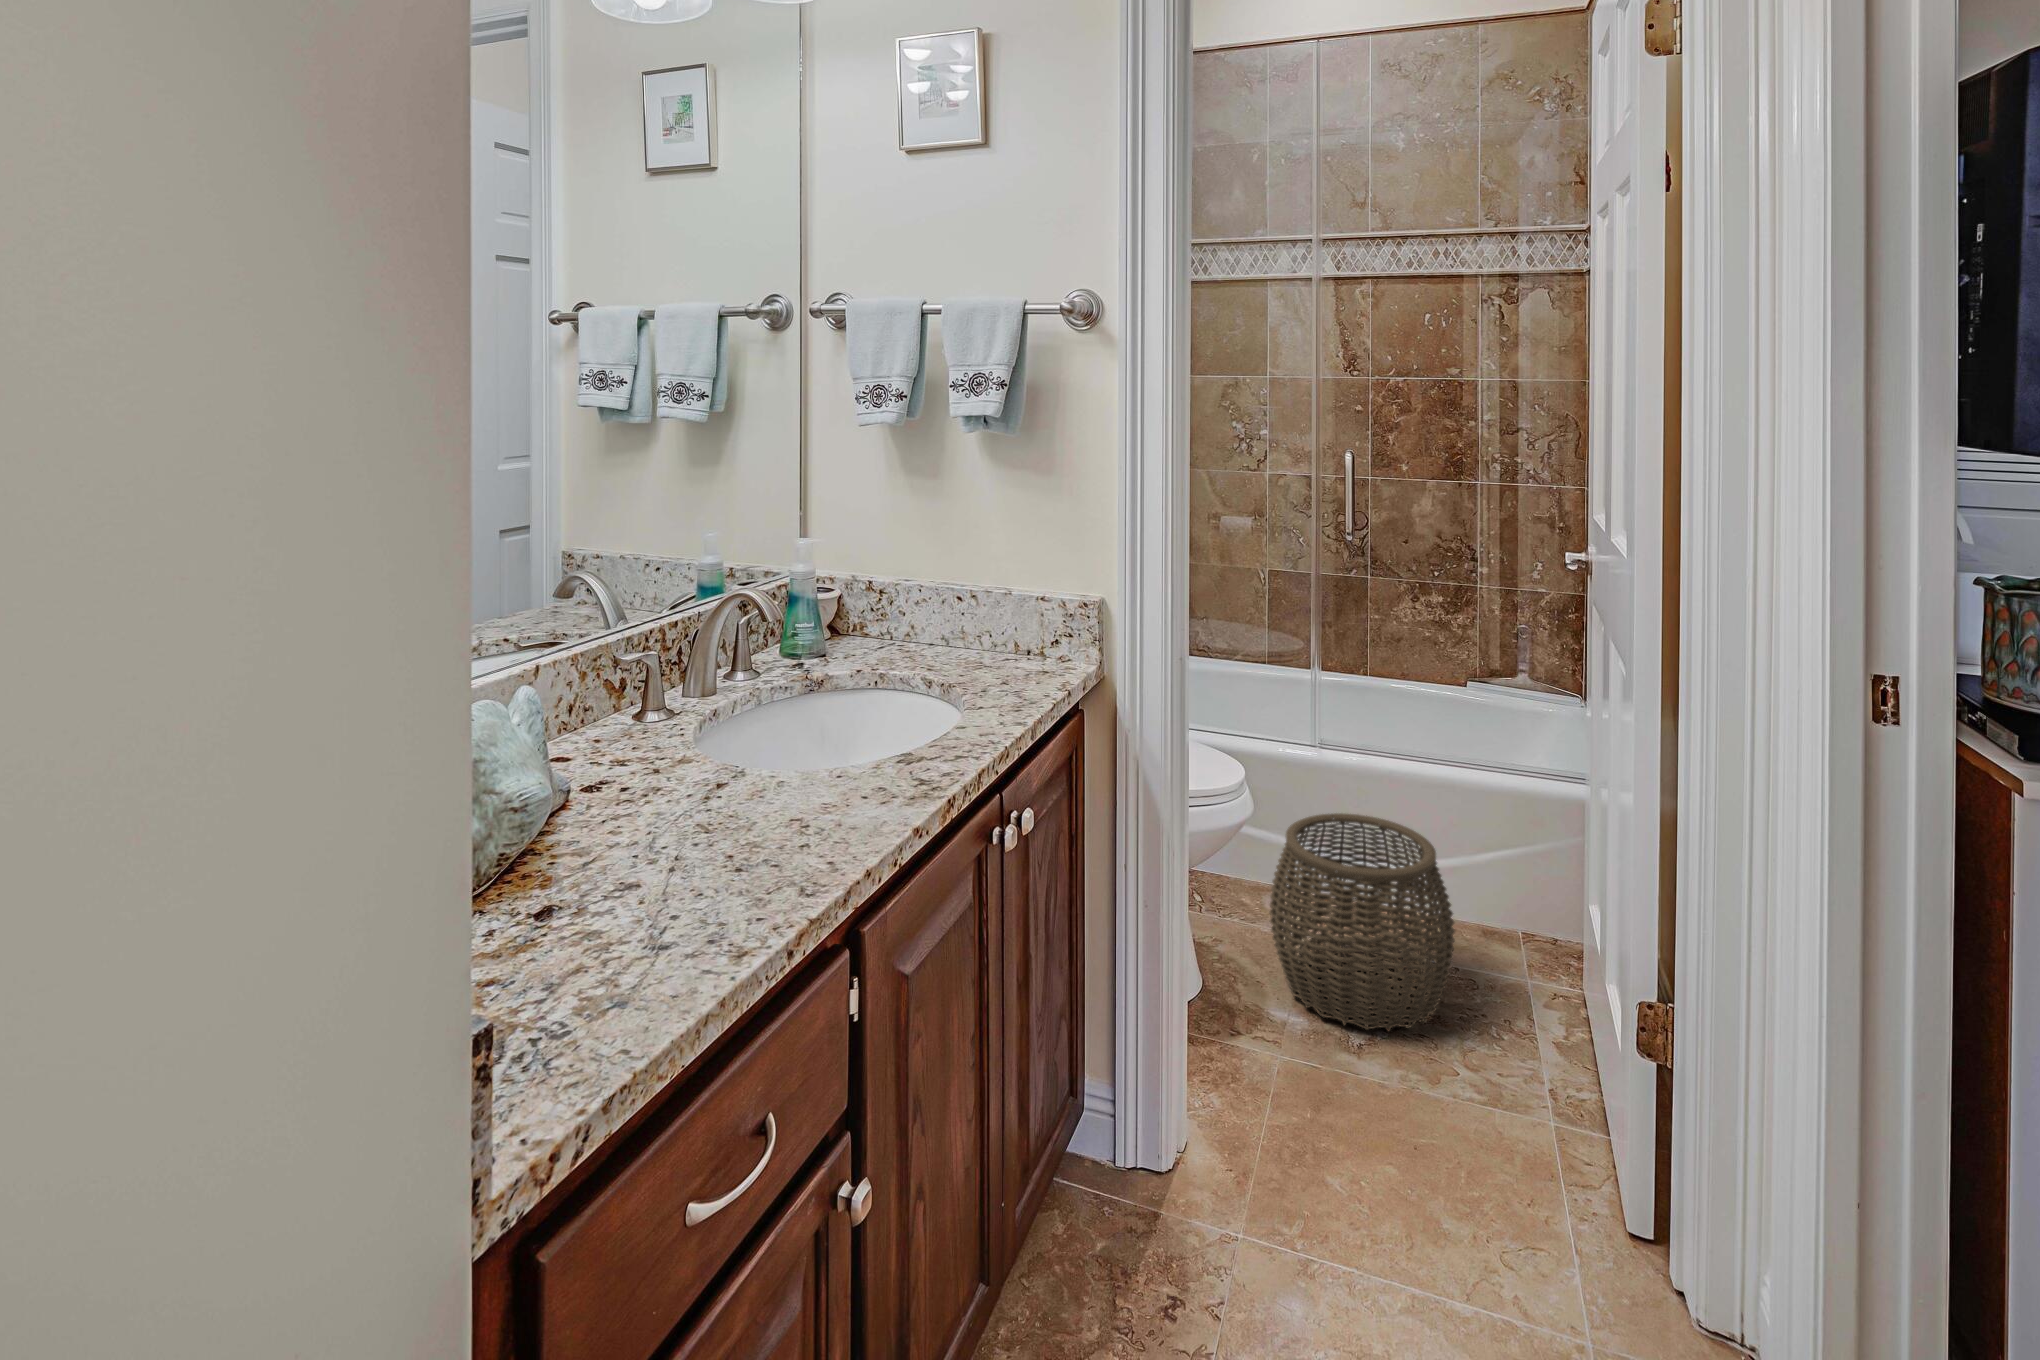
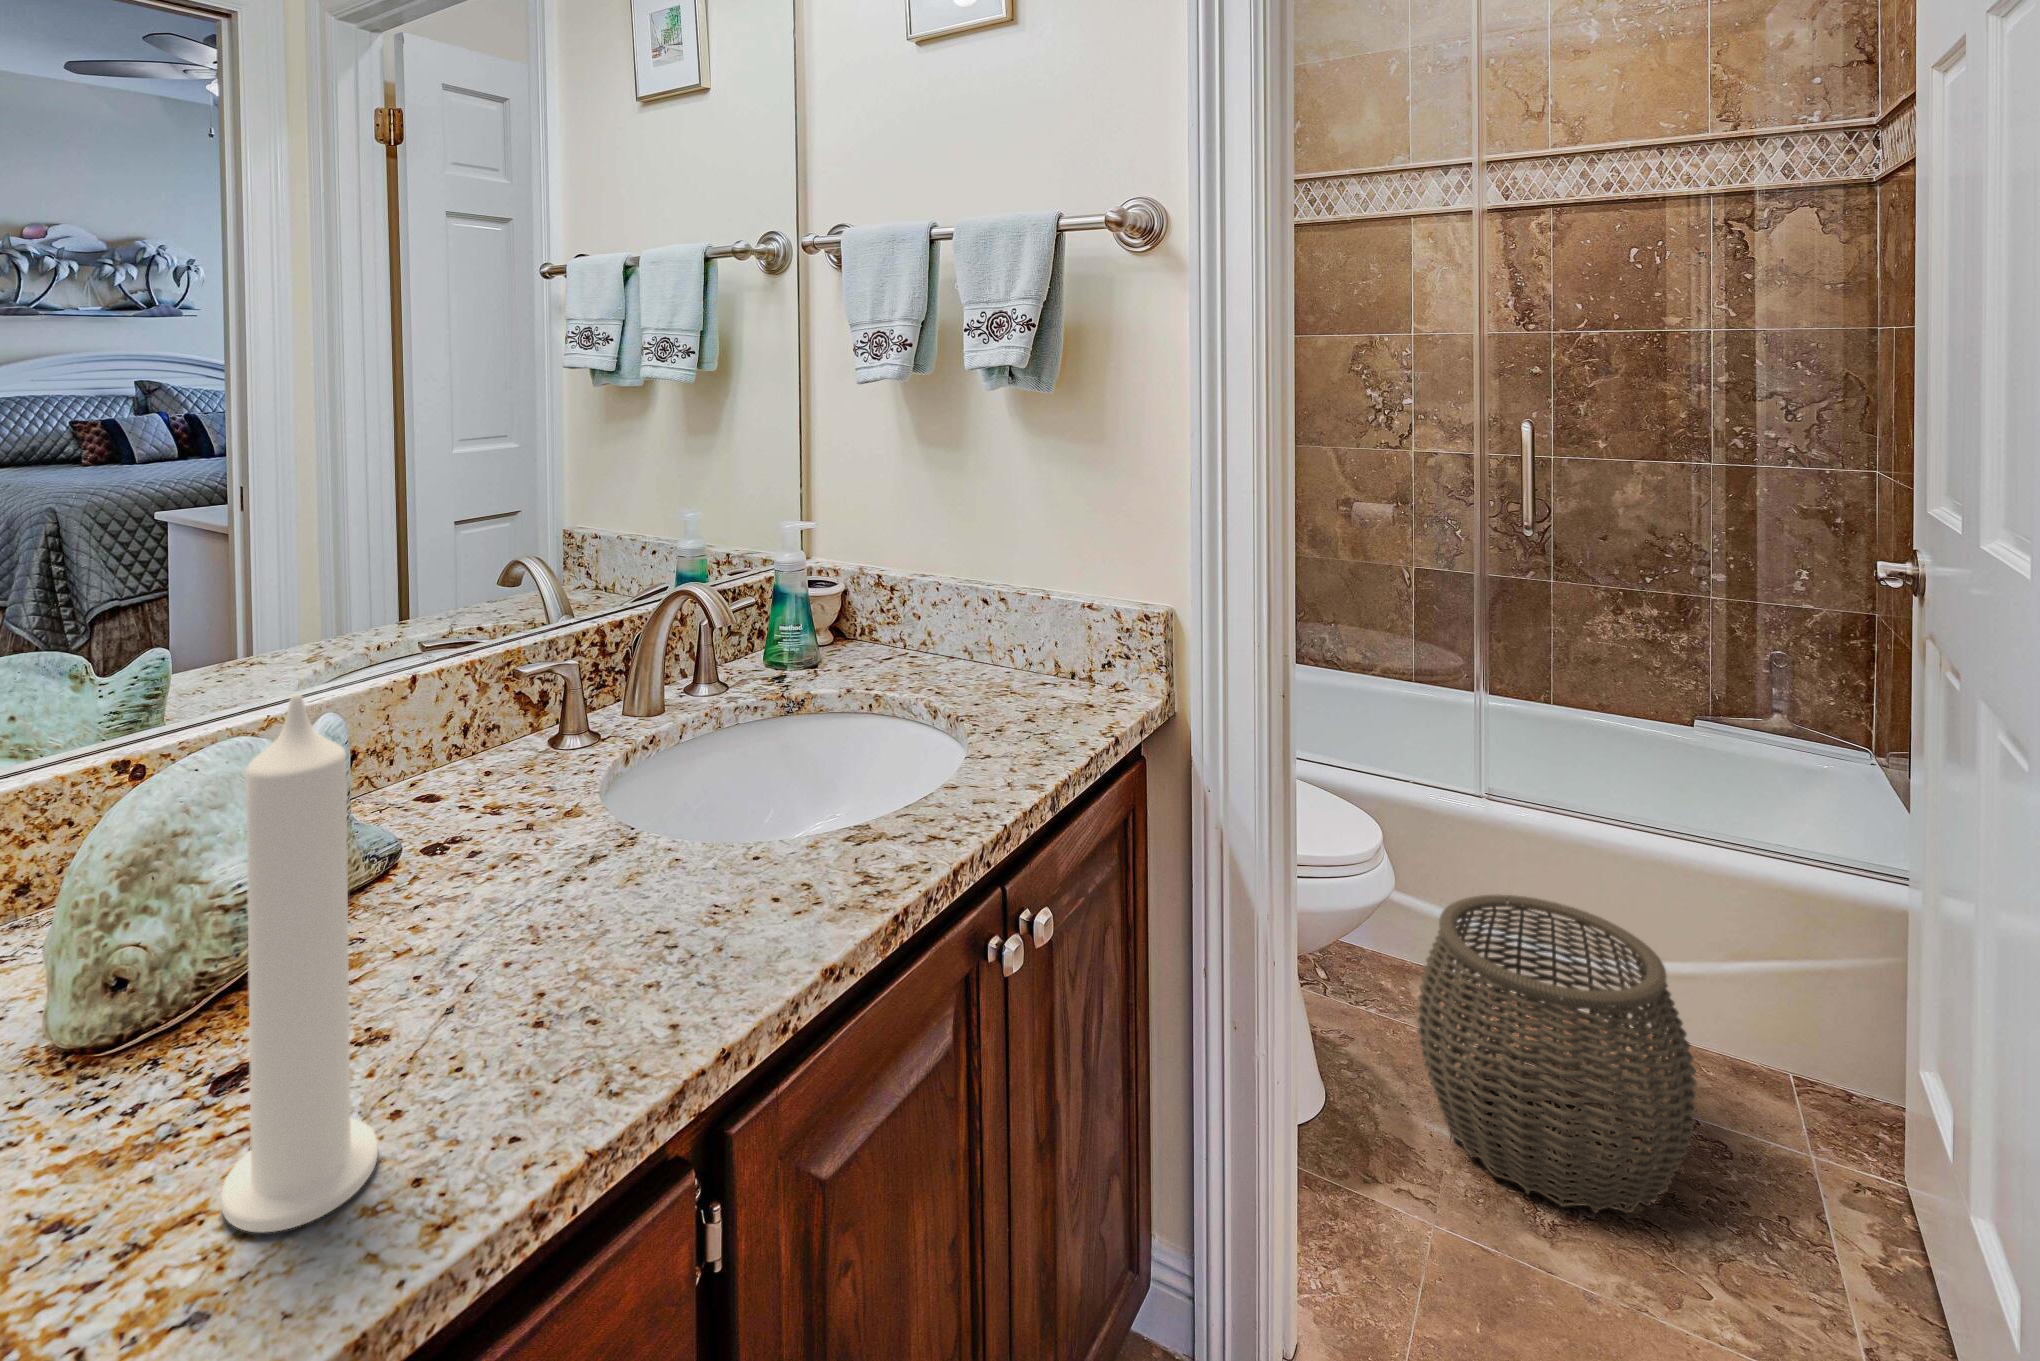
candle: none [587,642,678,970] -> present [221,693,378,1233]

